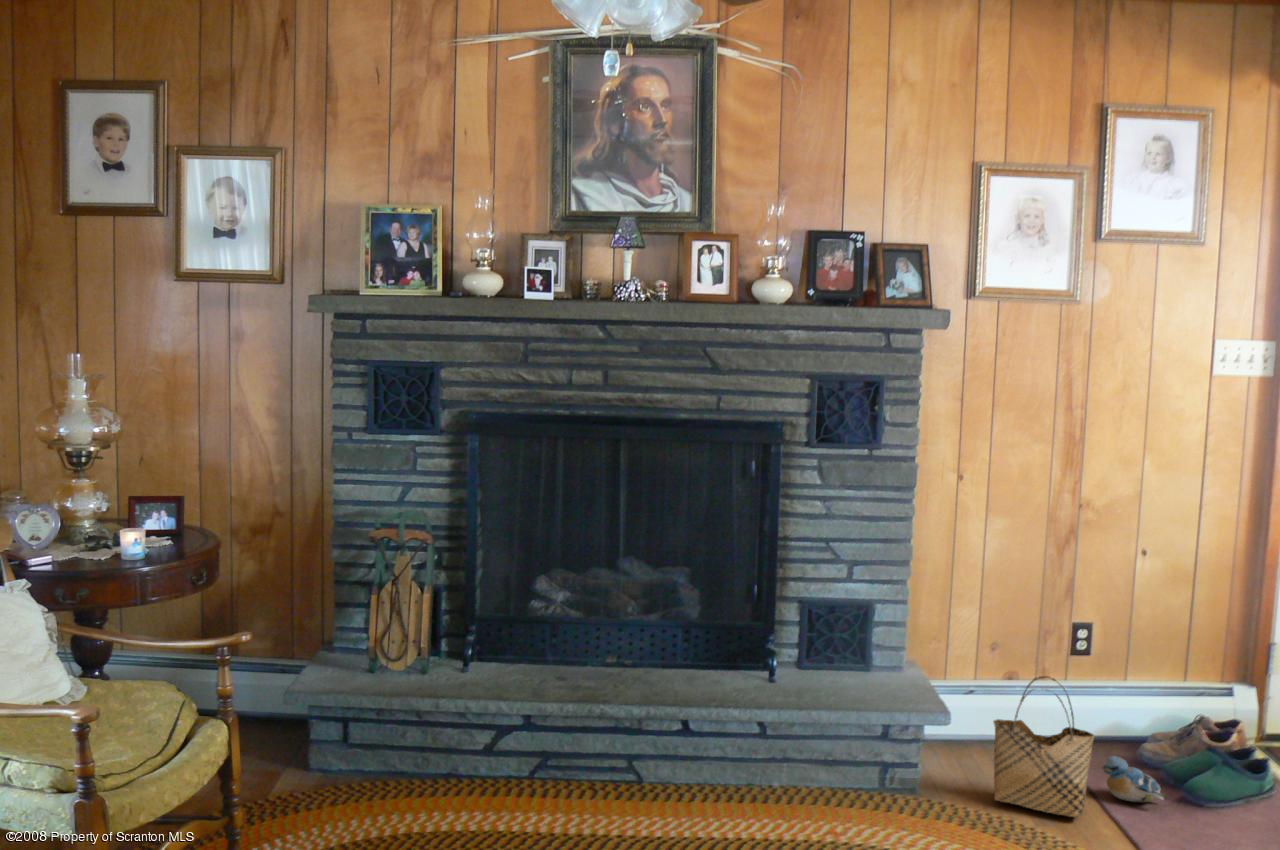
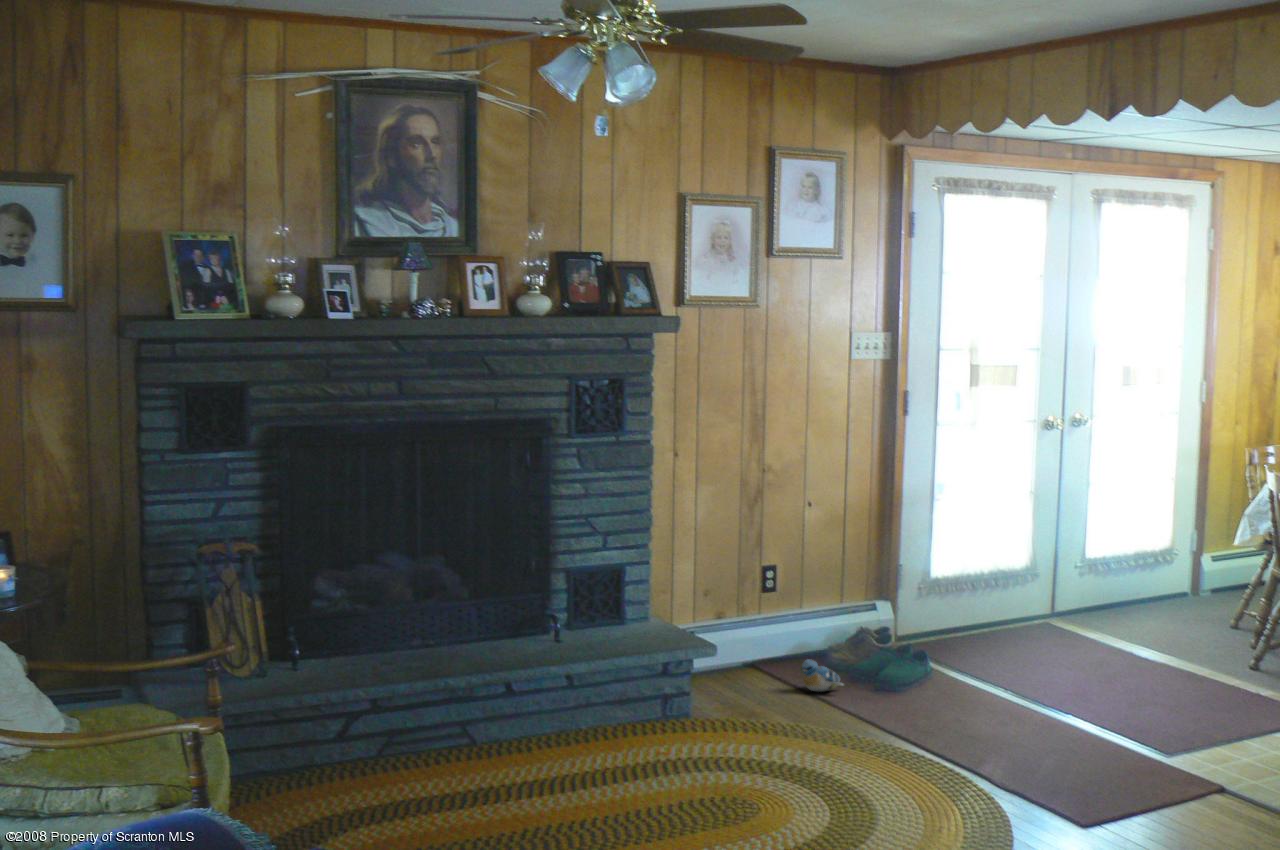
woven basket: present [993,676,1094,818] -> none [726,604,798,706]

